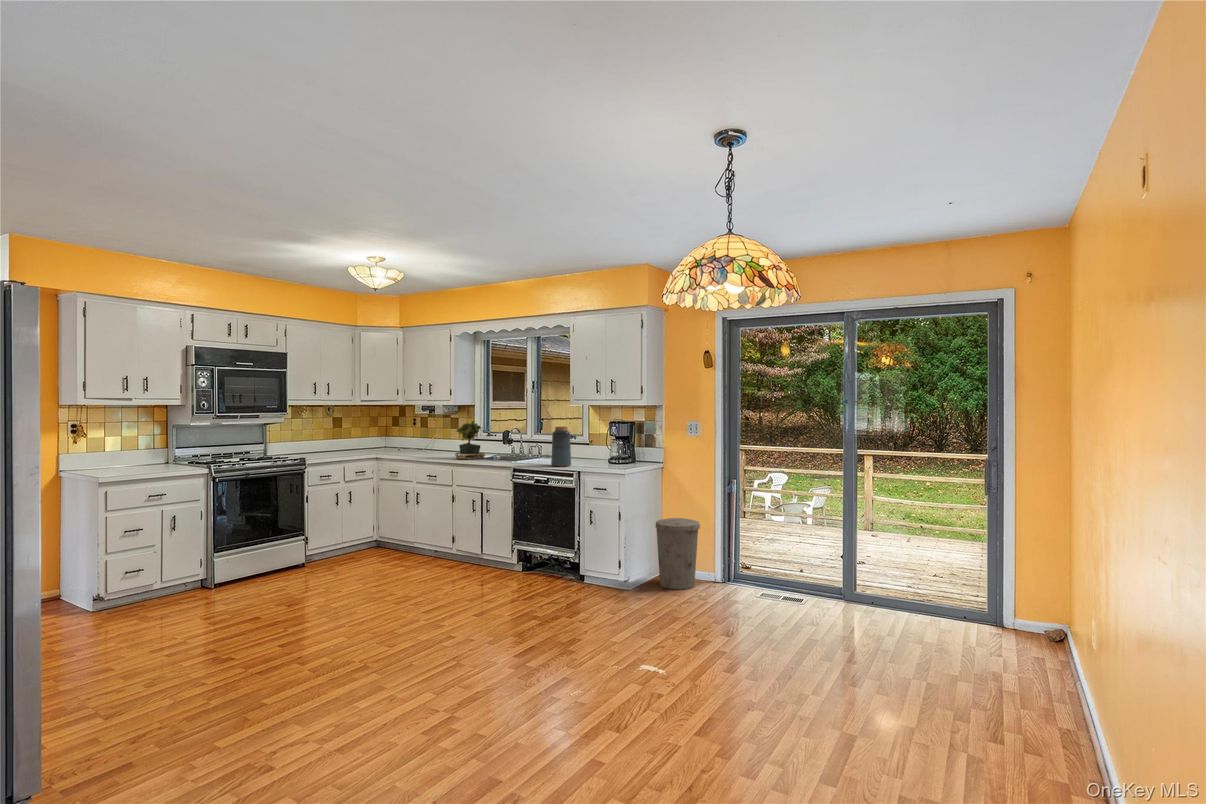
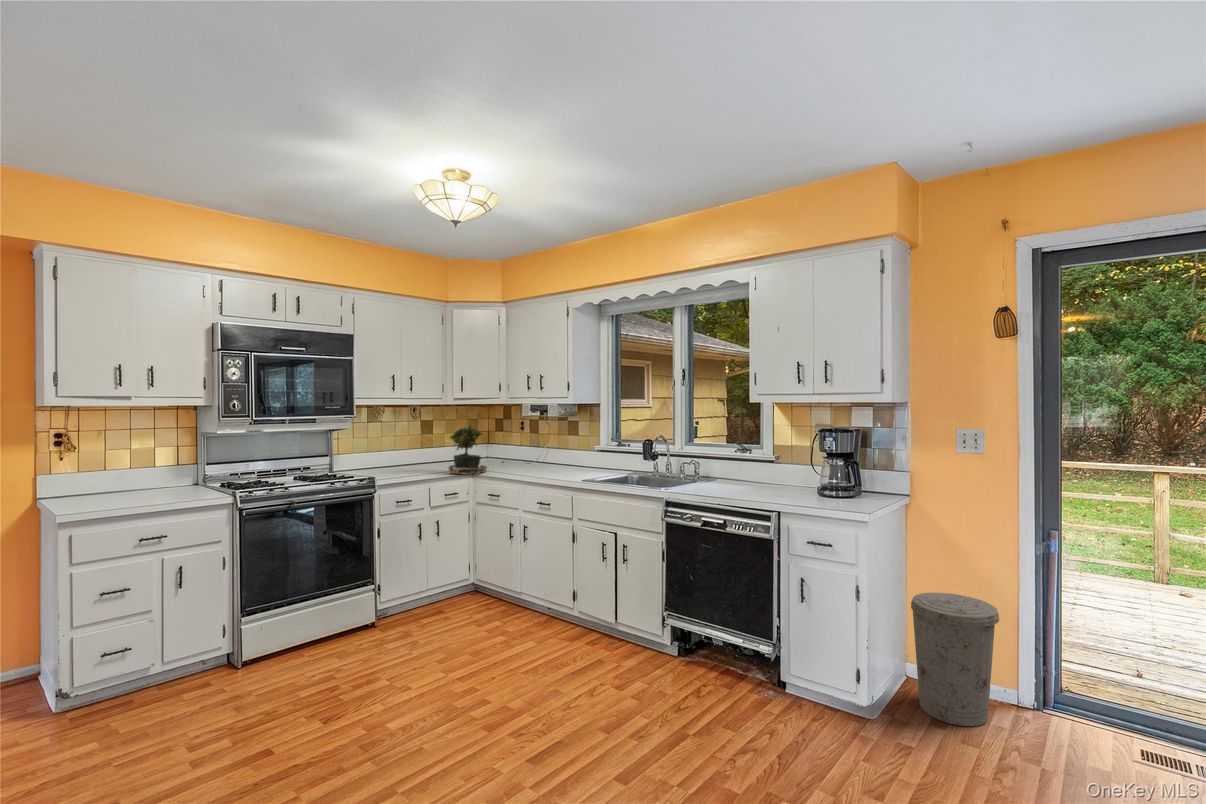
potted plant: present [455,420,485,459] -> present [448,425,487,474]
vase: present [551,427,571,466] -> none [724,437,756,500]

